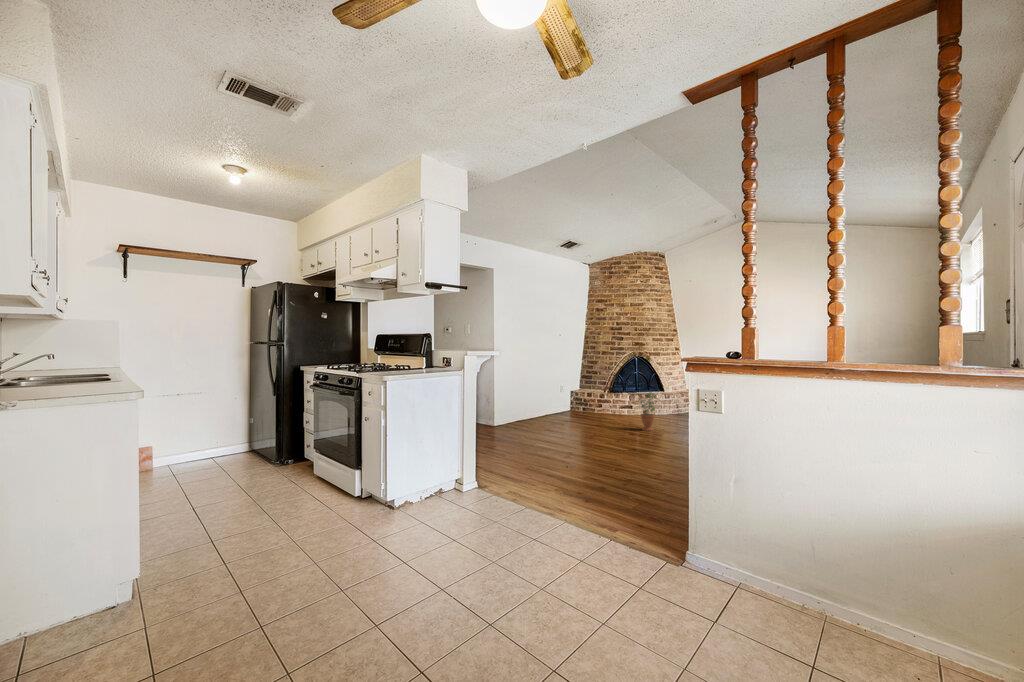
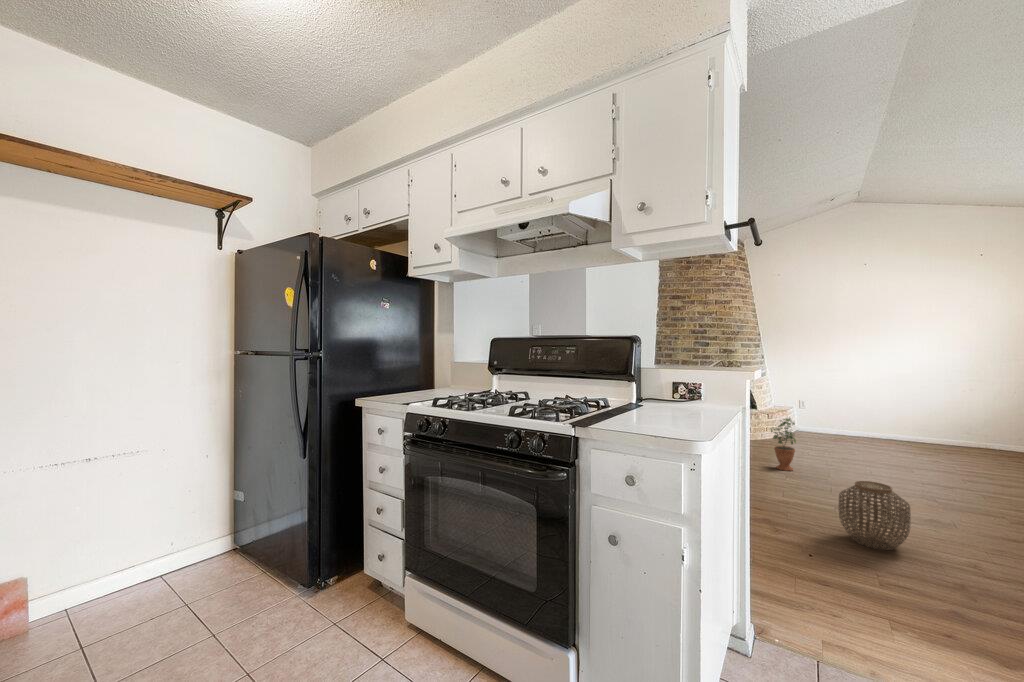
woven basket: none [608,426,645,468] -> present [839,481,911,550]

